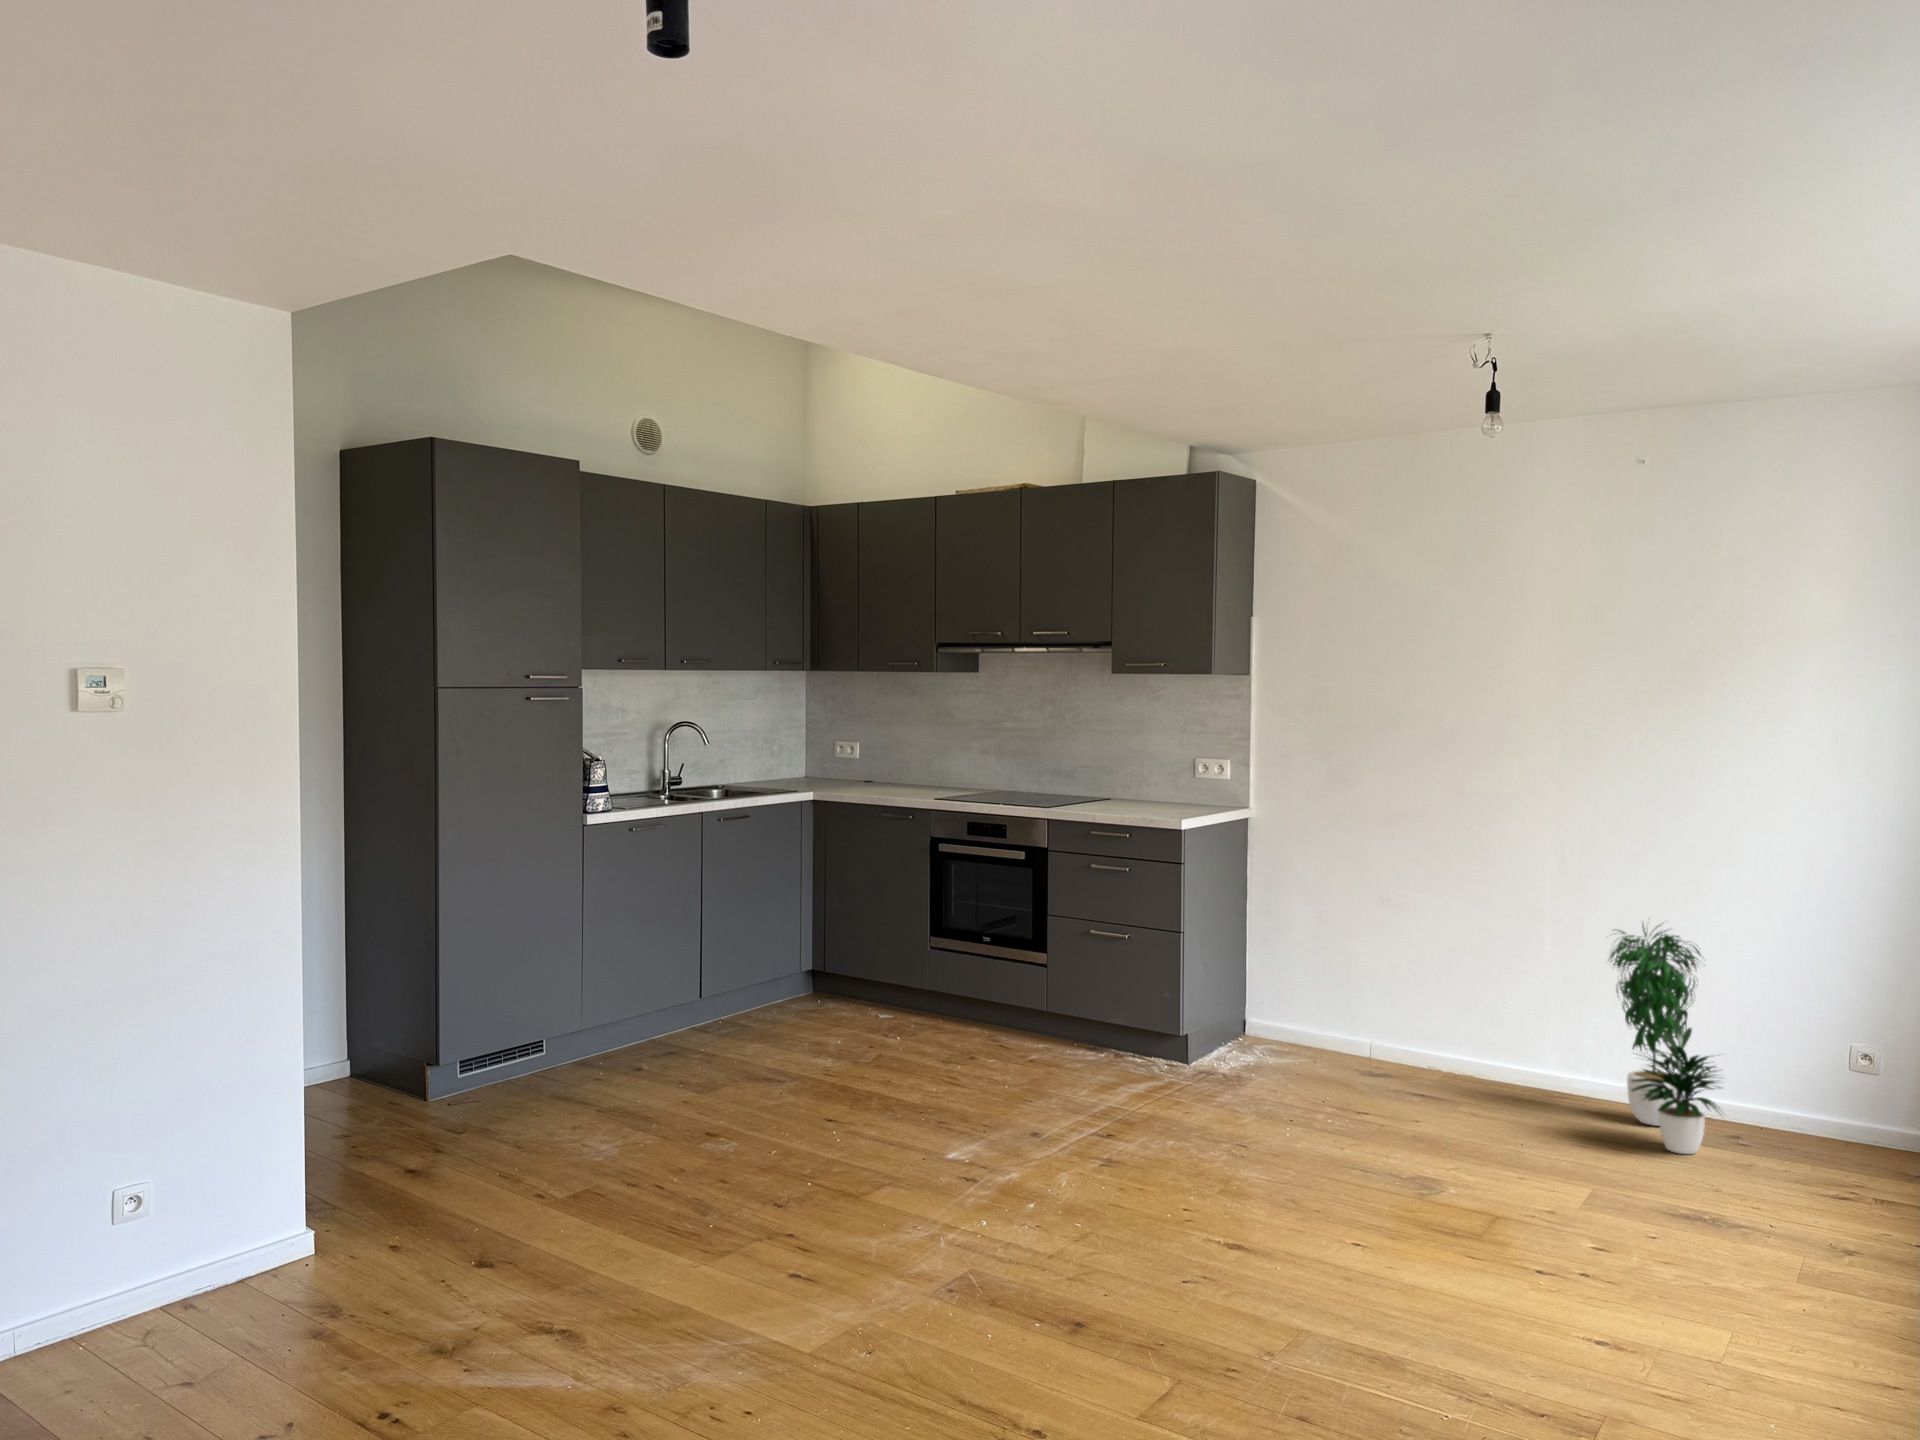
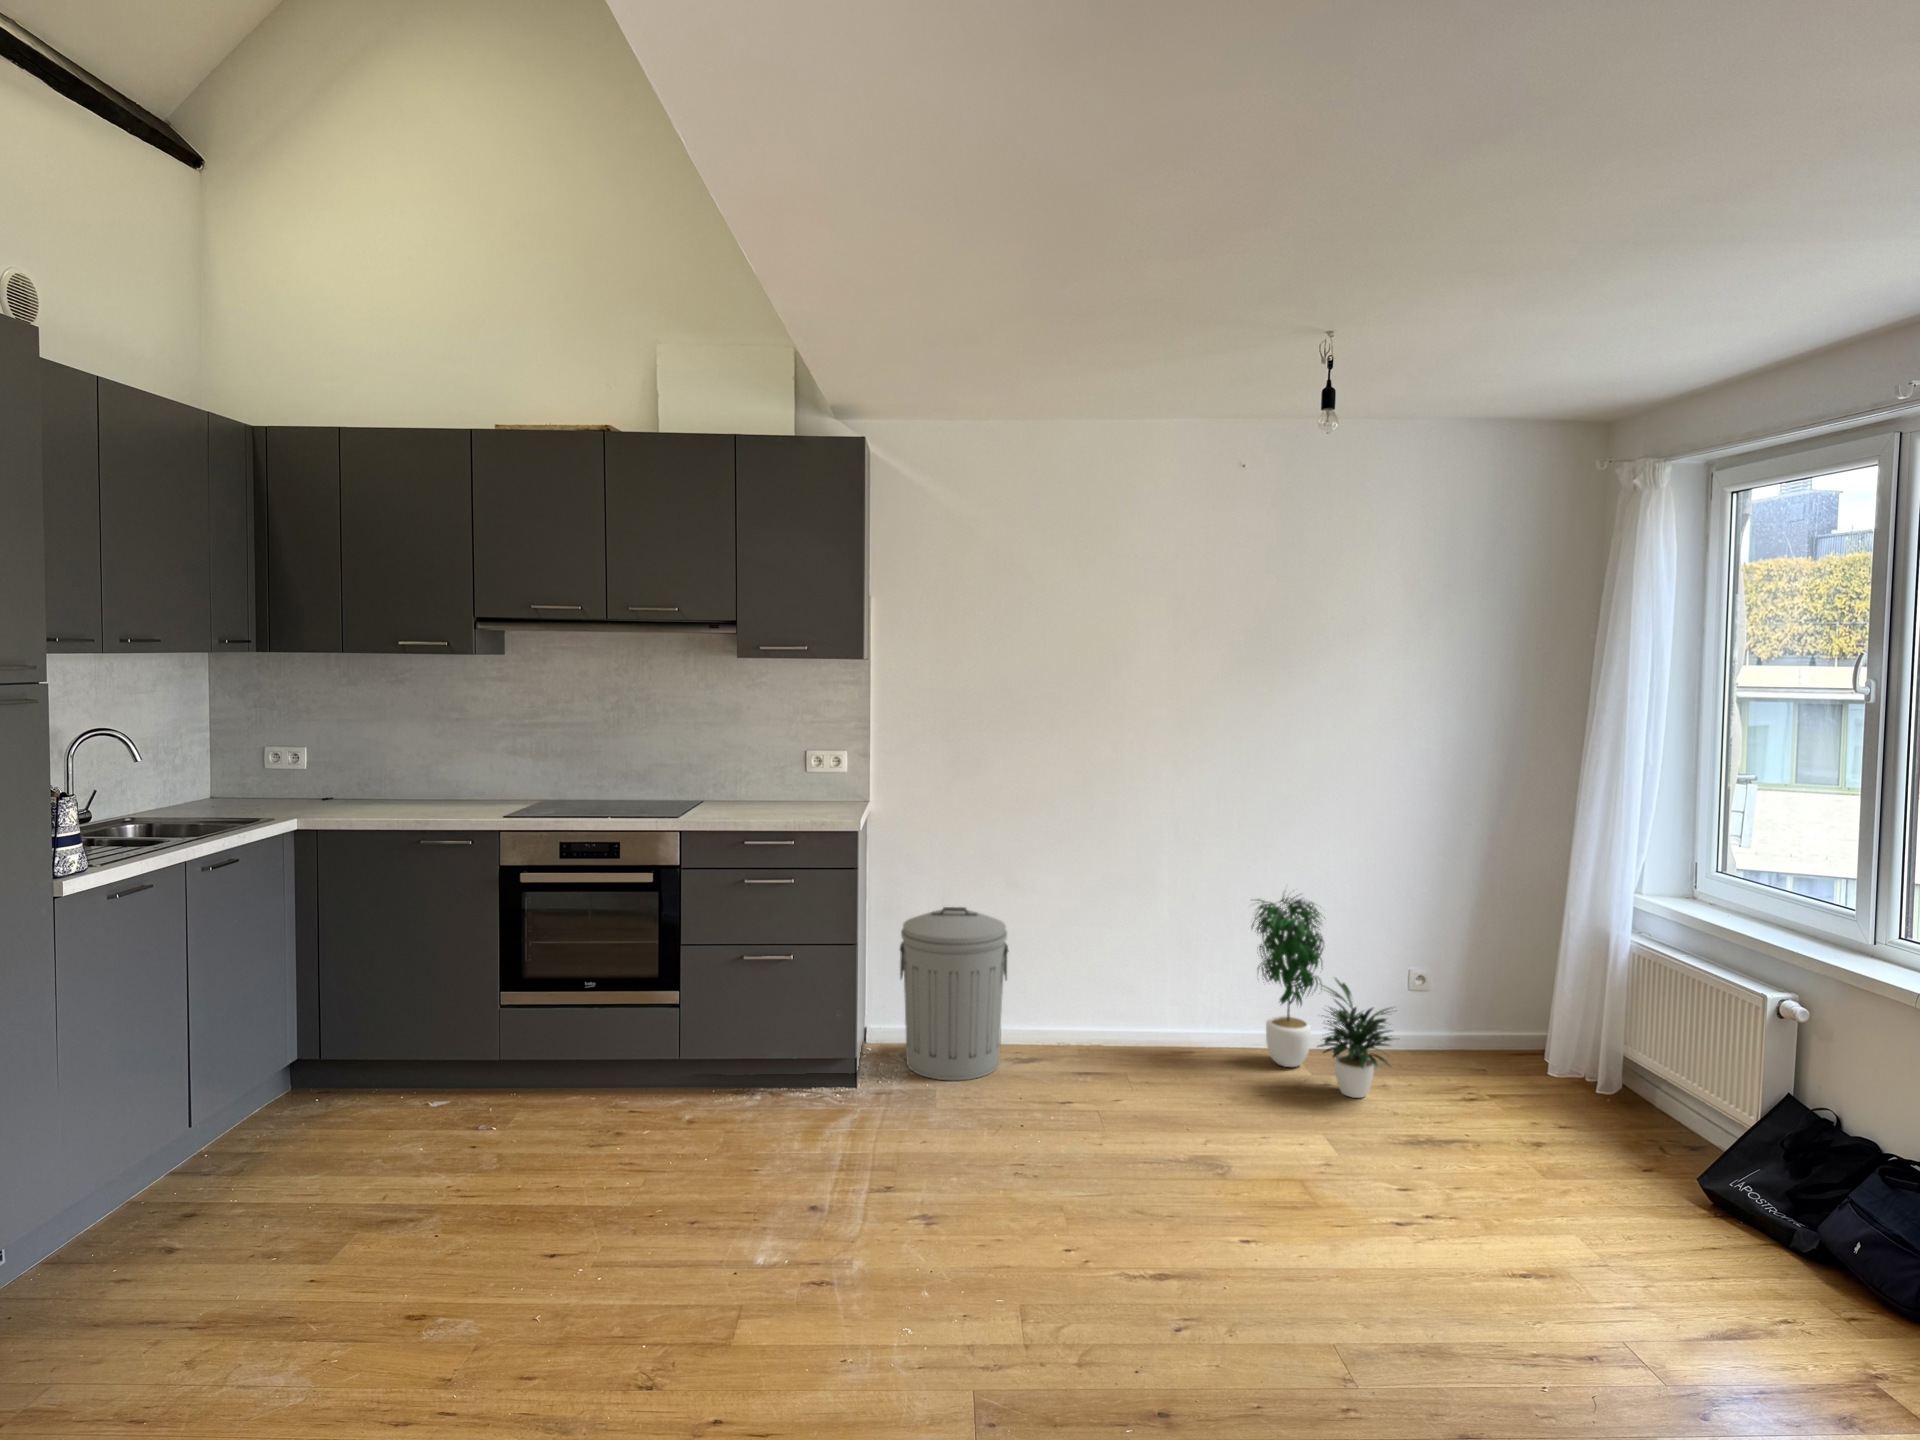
trash can: none [1242,909,1353,1075] -> present [900,907,1008,1081]

